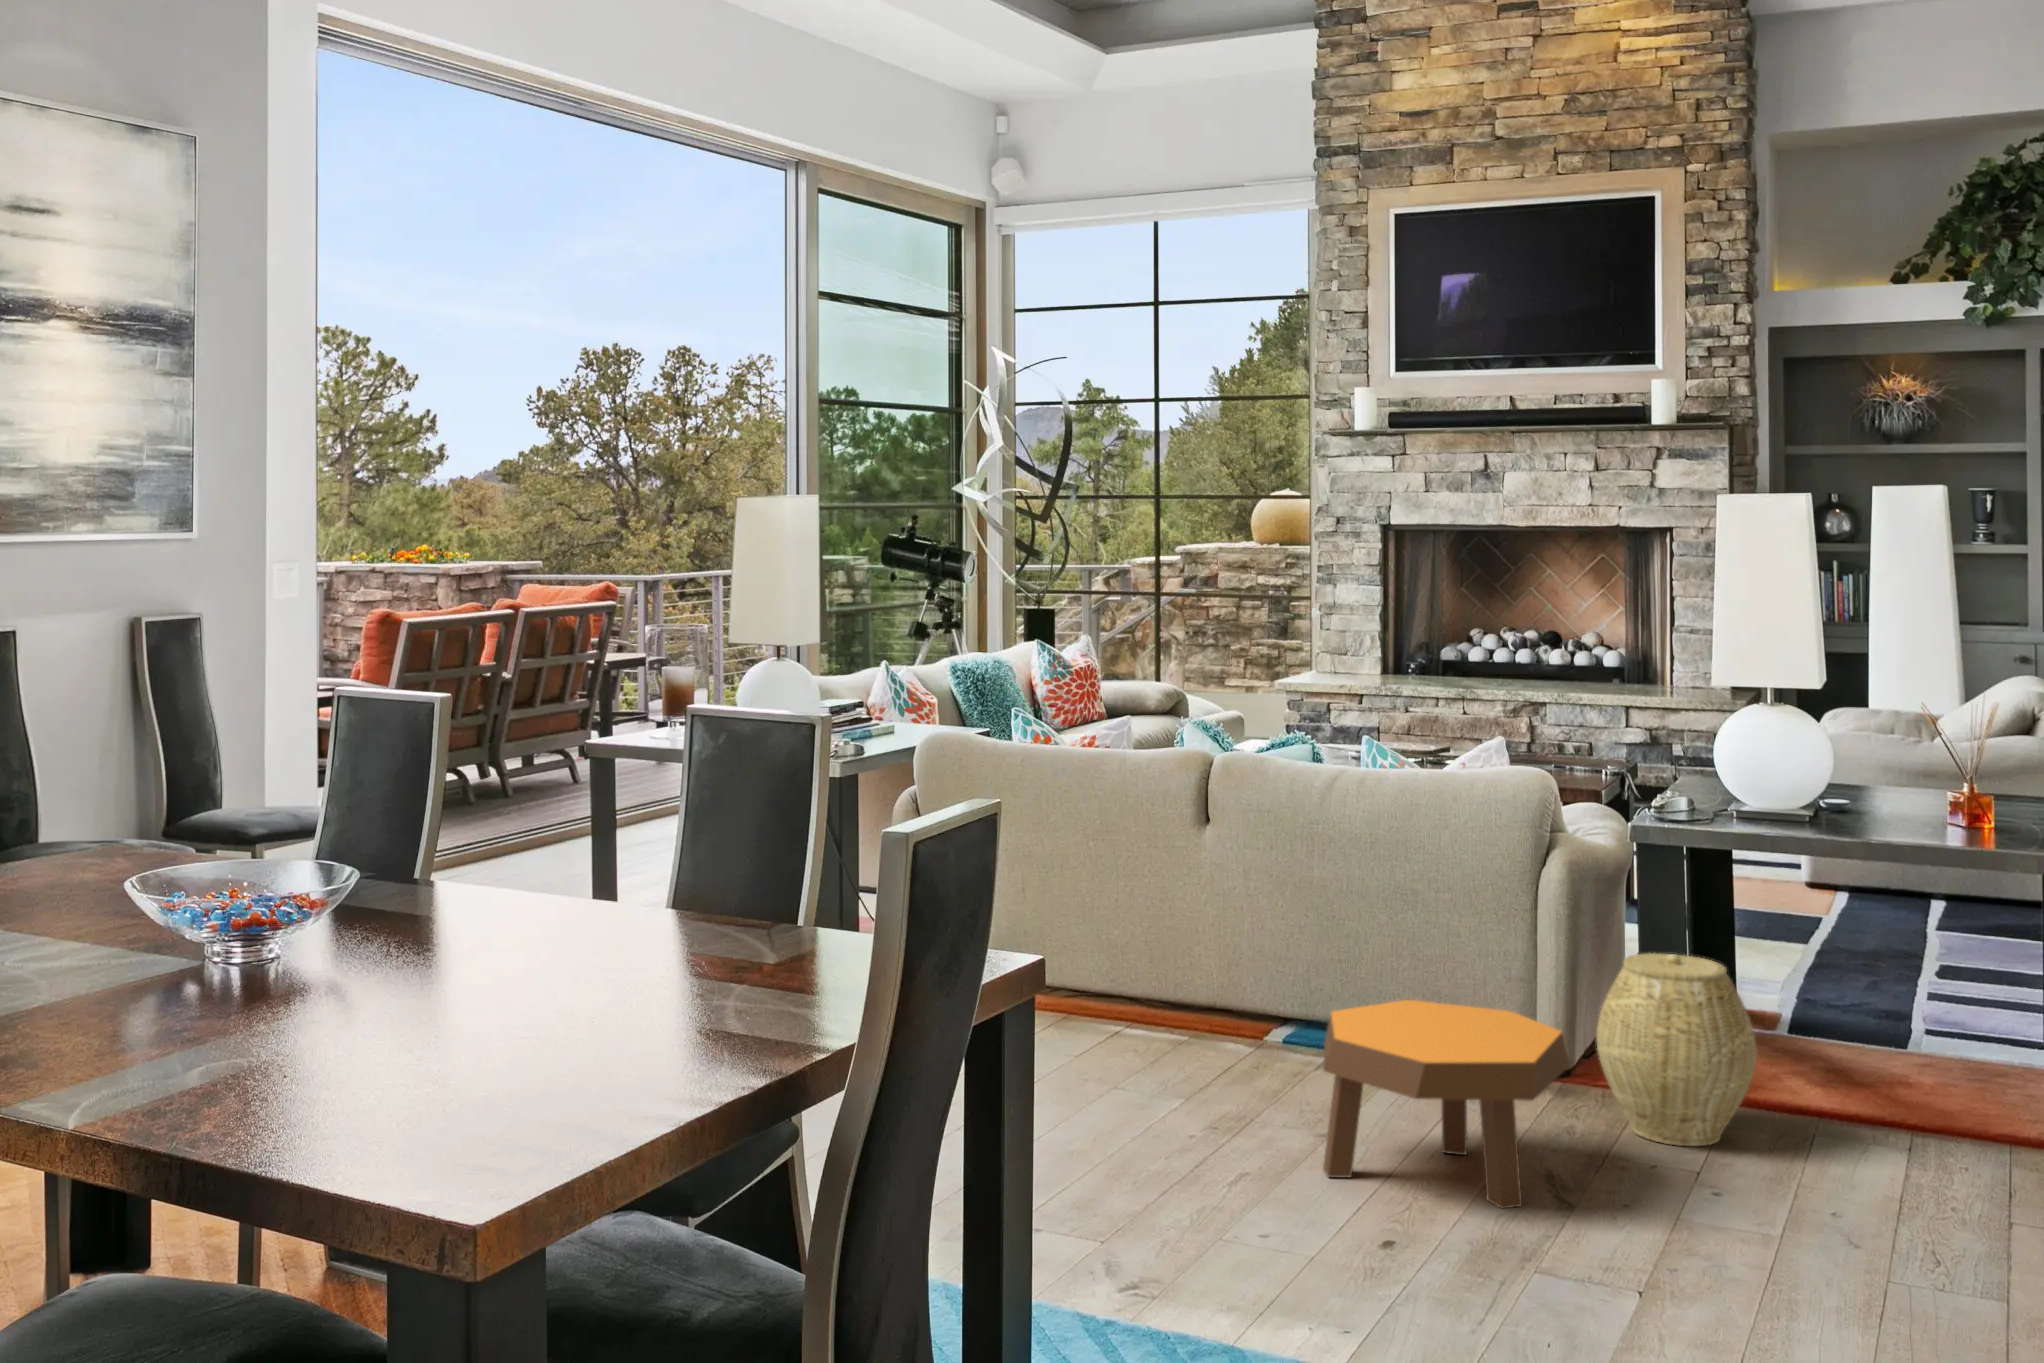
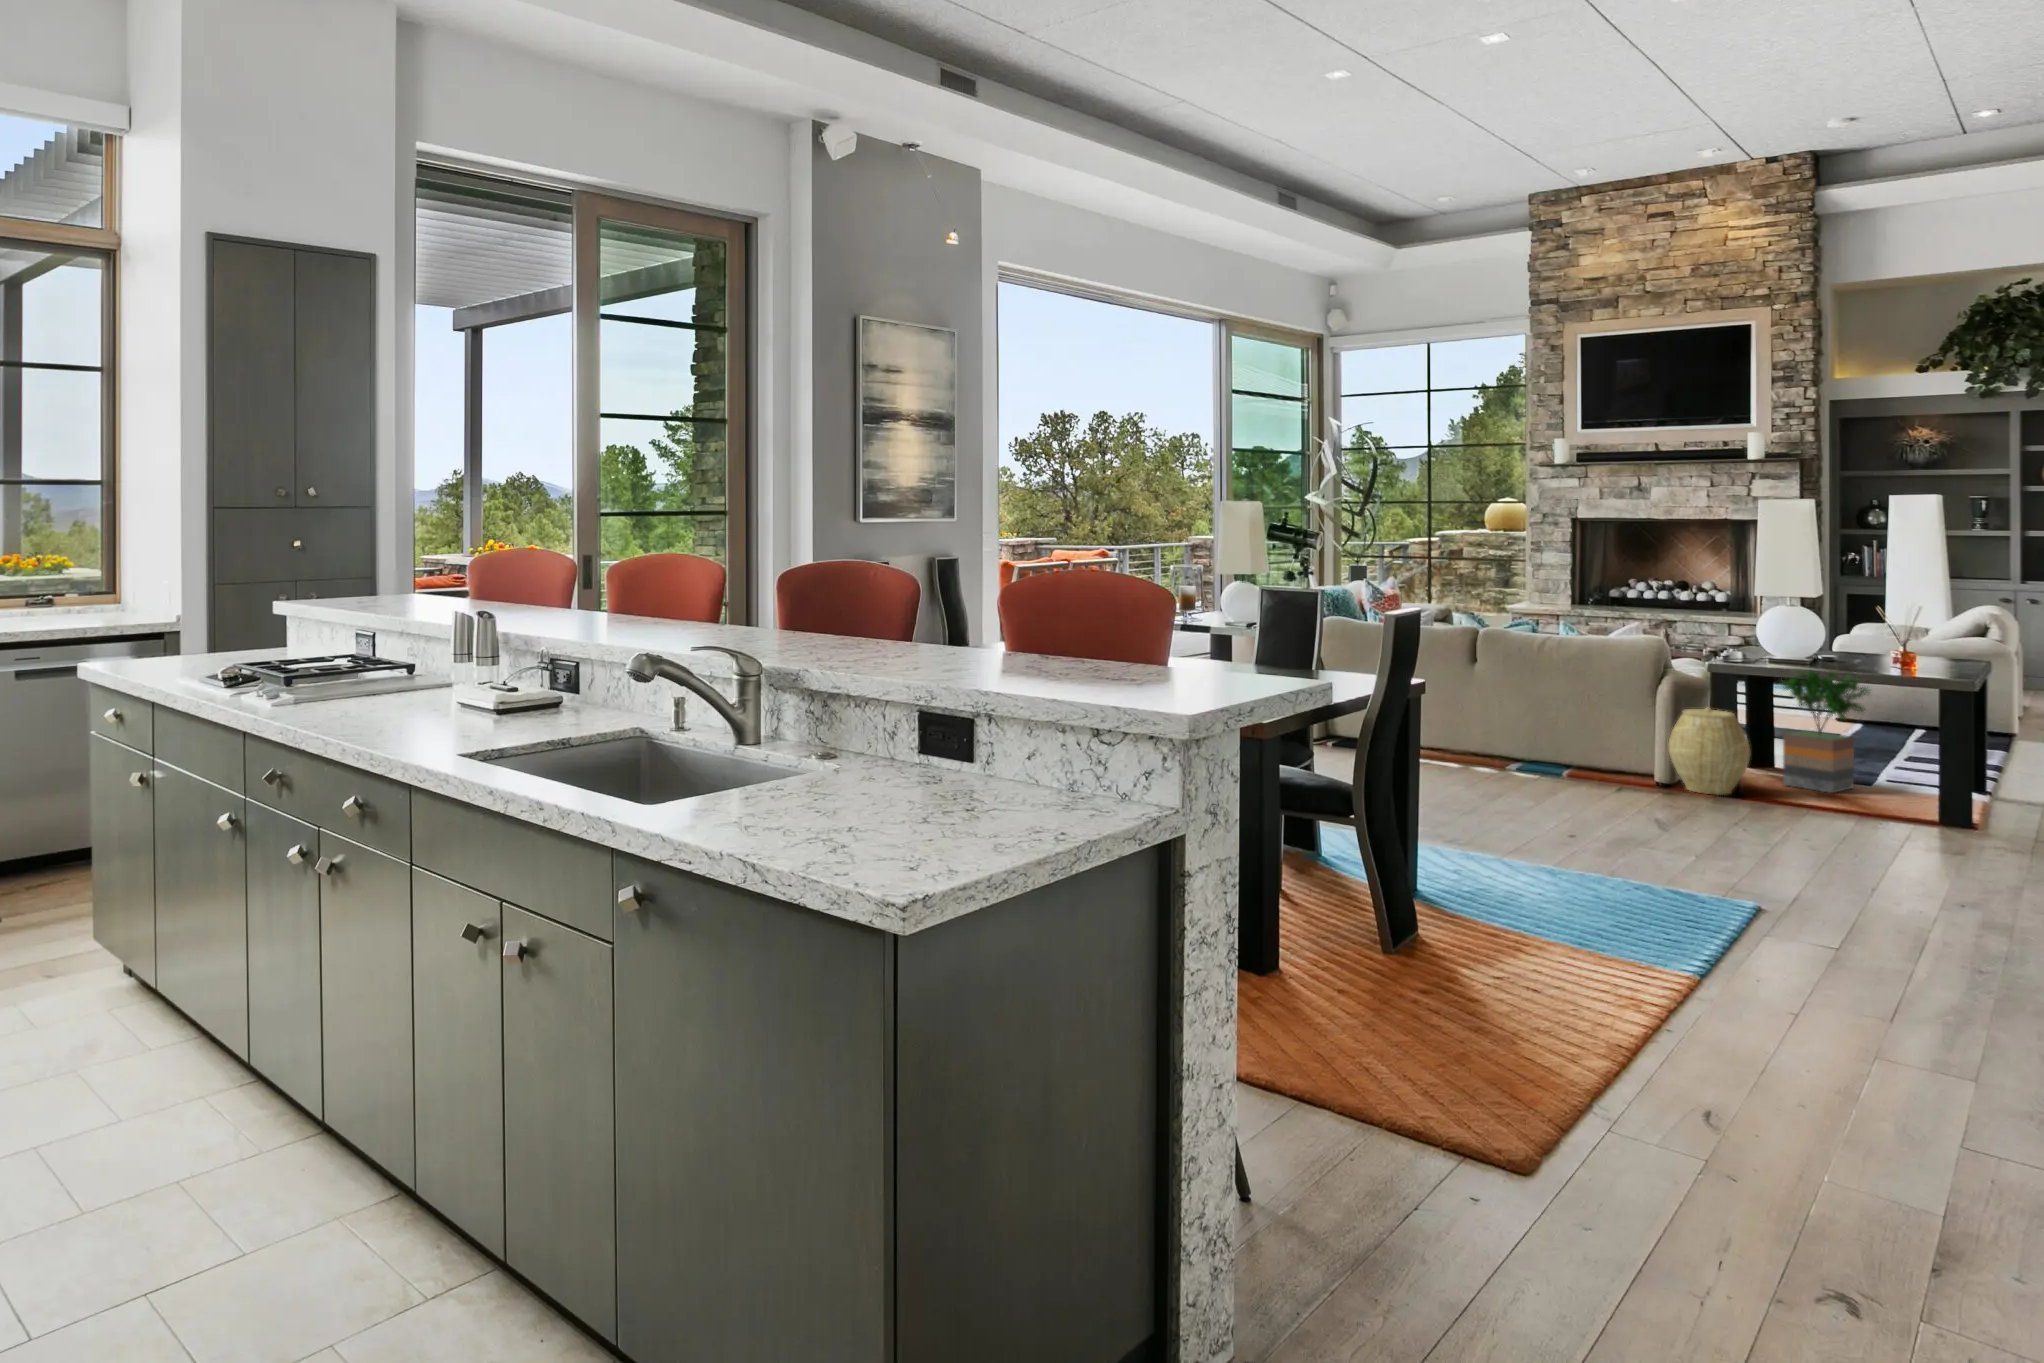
potted tree: none [1789,854,1971,1122] -> present [1781,670,1870,793]
footstool: present [1323,1000,1569,1208] -> none [1528,724,1650,805]

